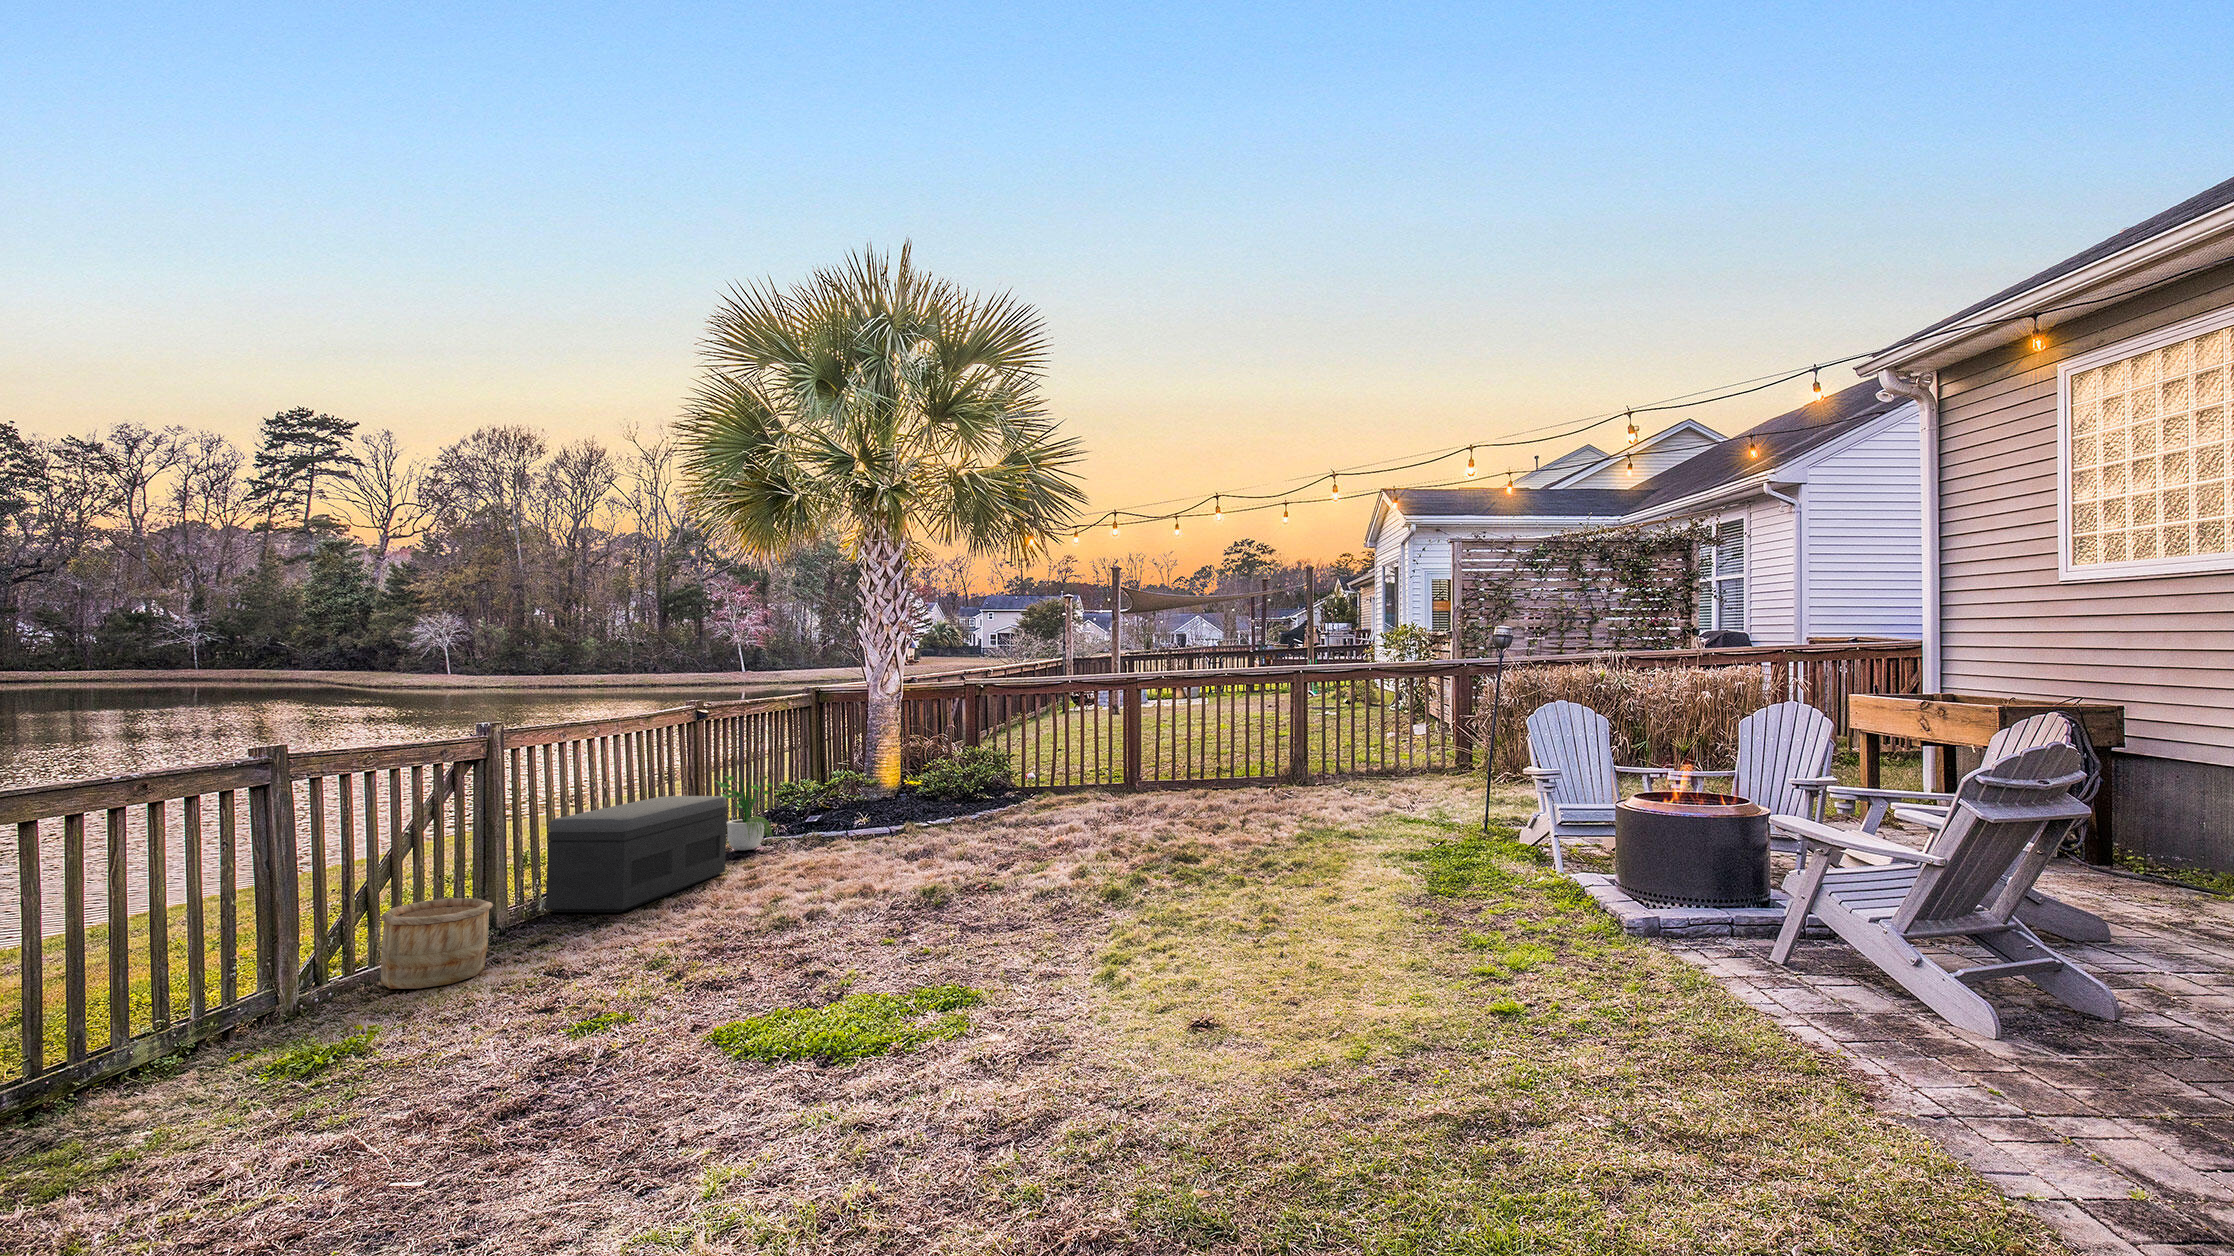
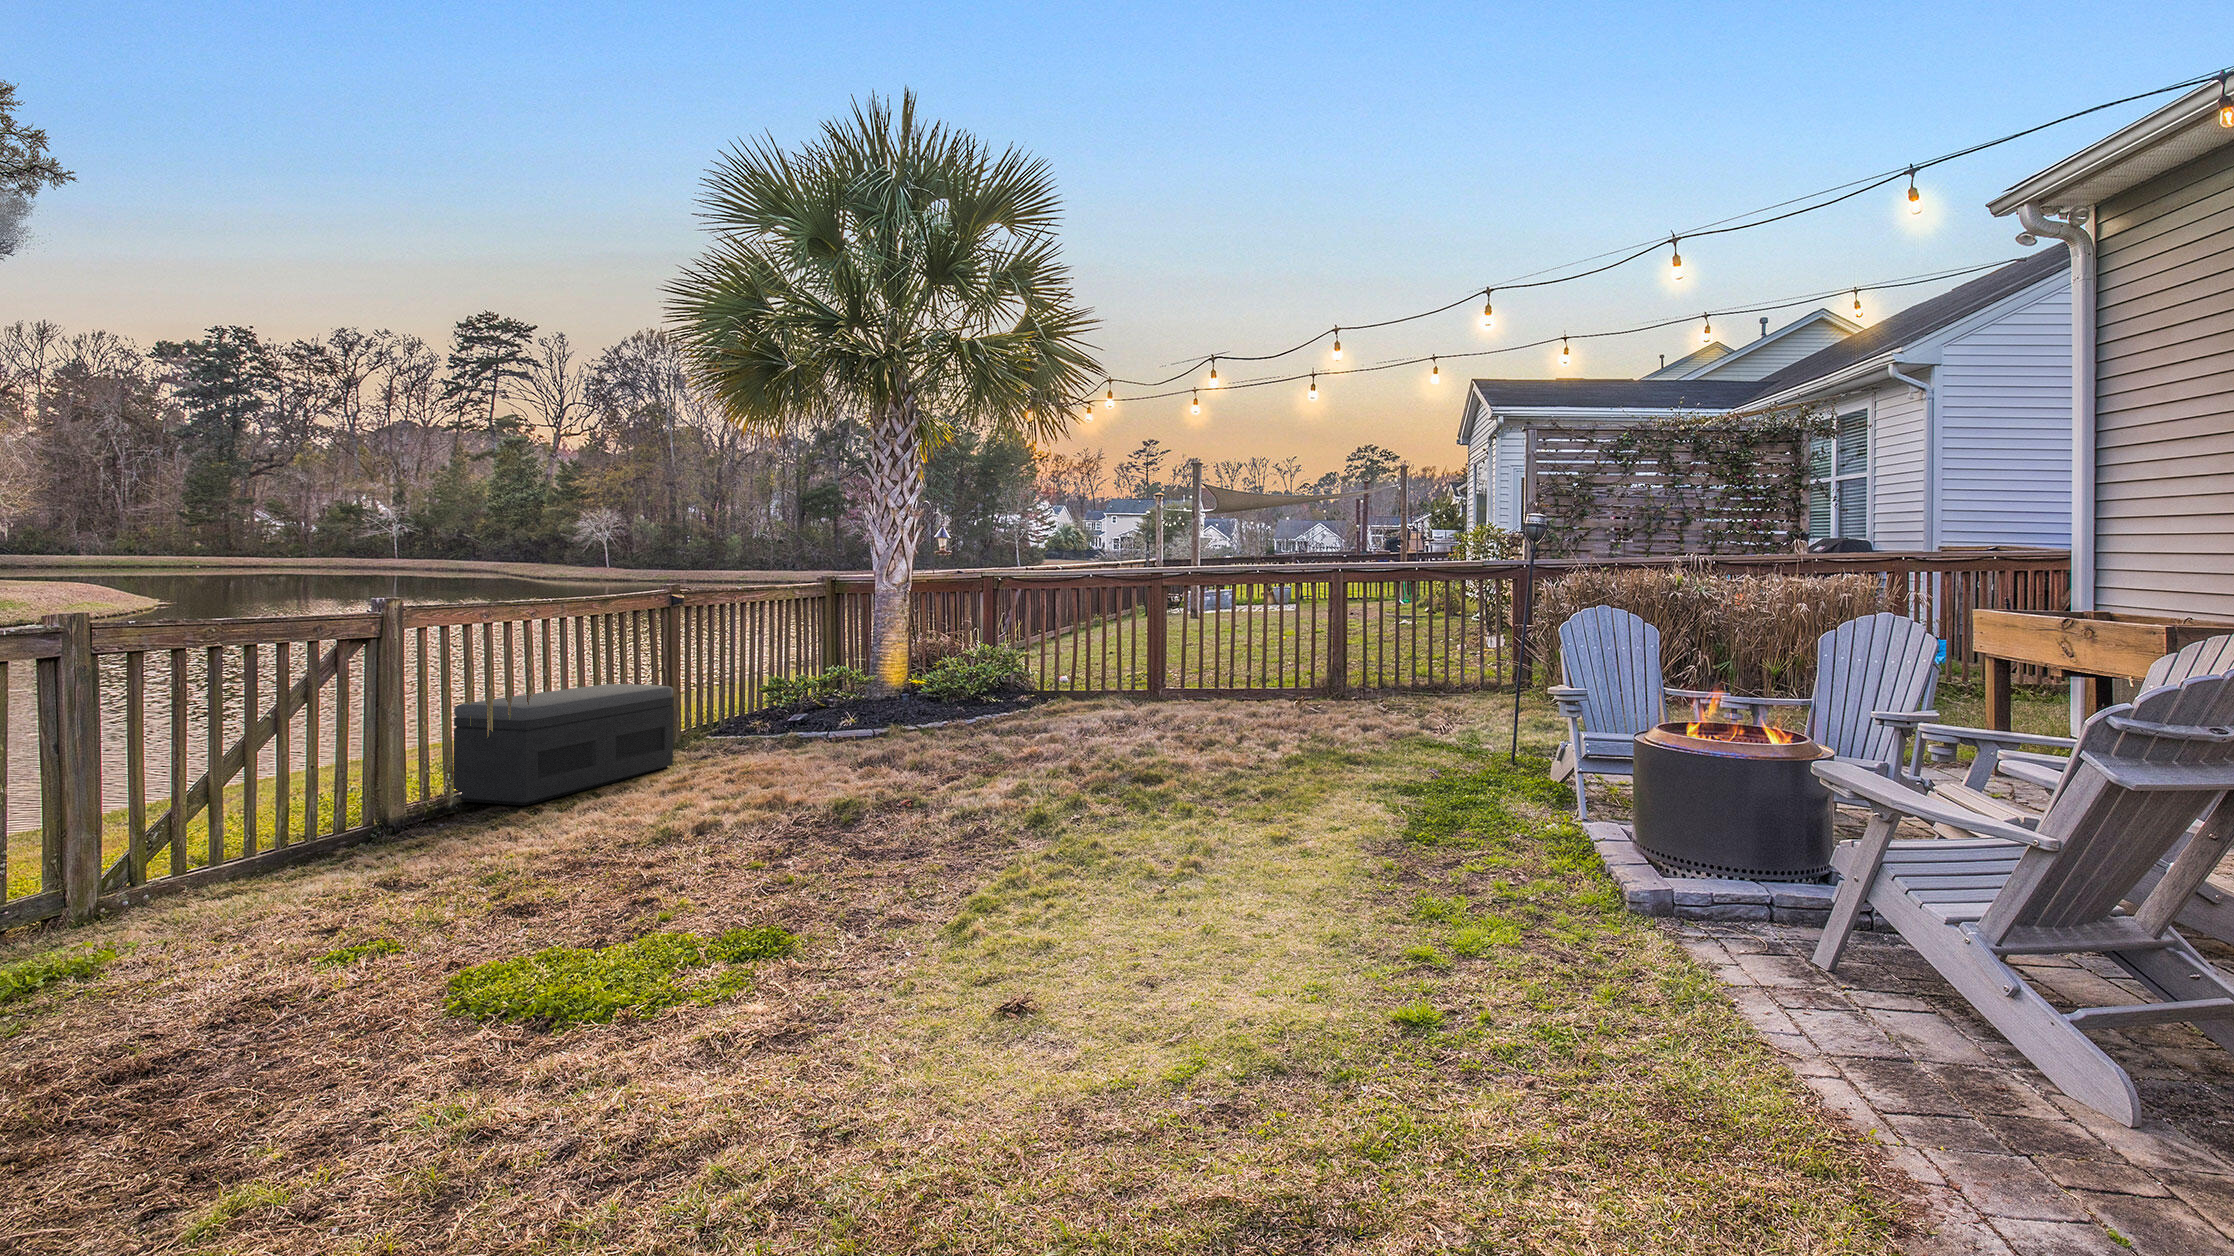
potted plant: present [716,766,773,850] -> none [686,644,755,742]
wooden bucket: present [381,898,493,989] -> none [195,786,328,884]

